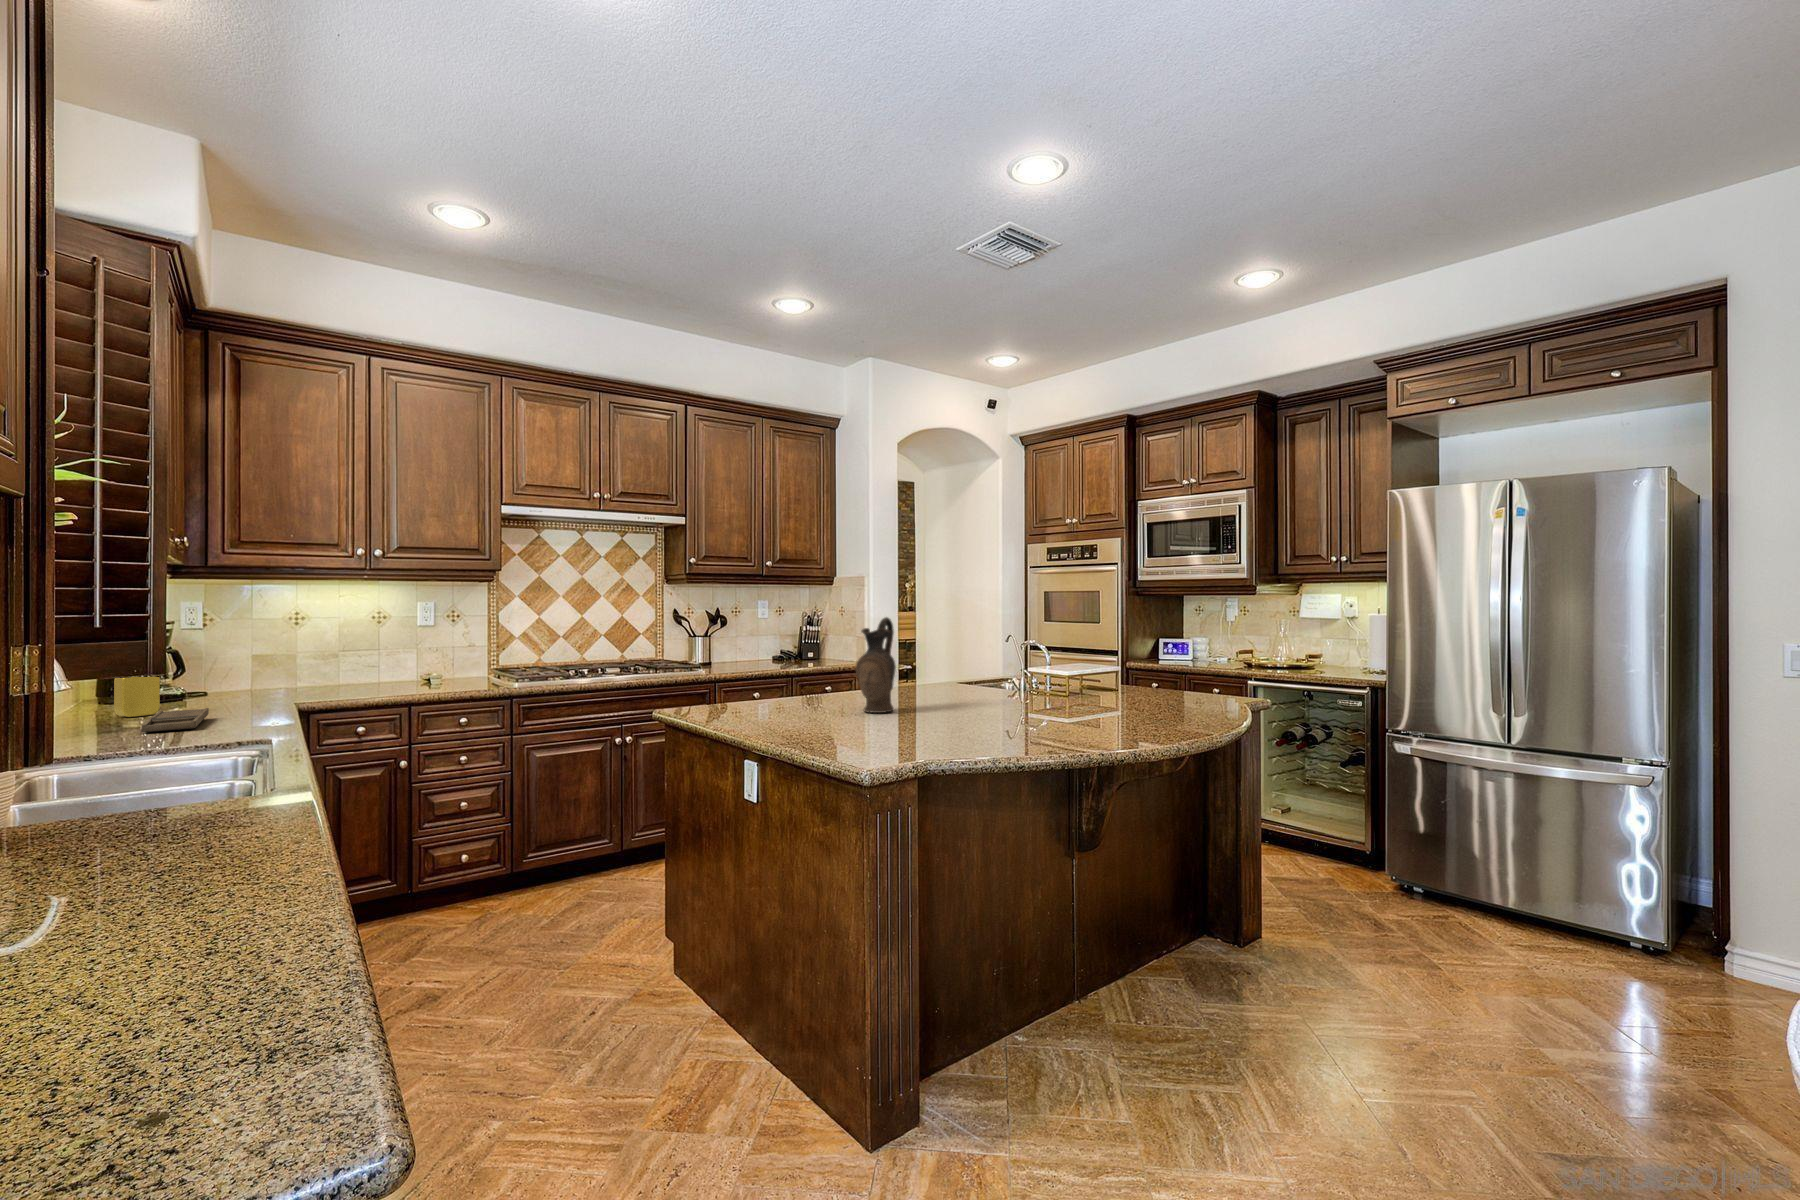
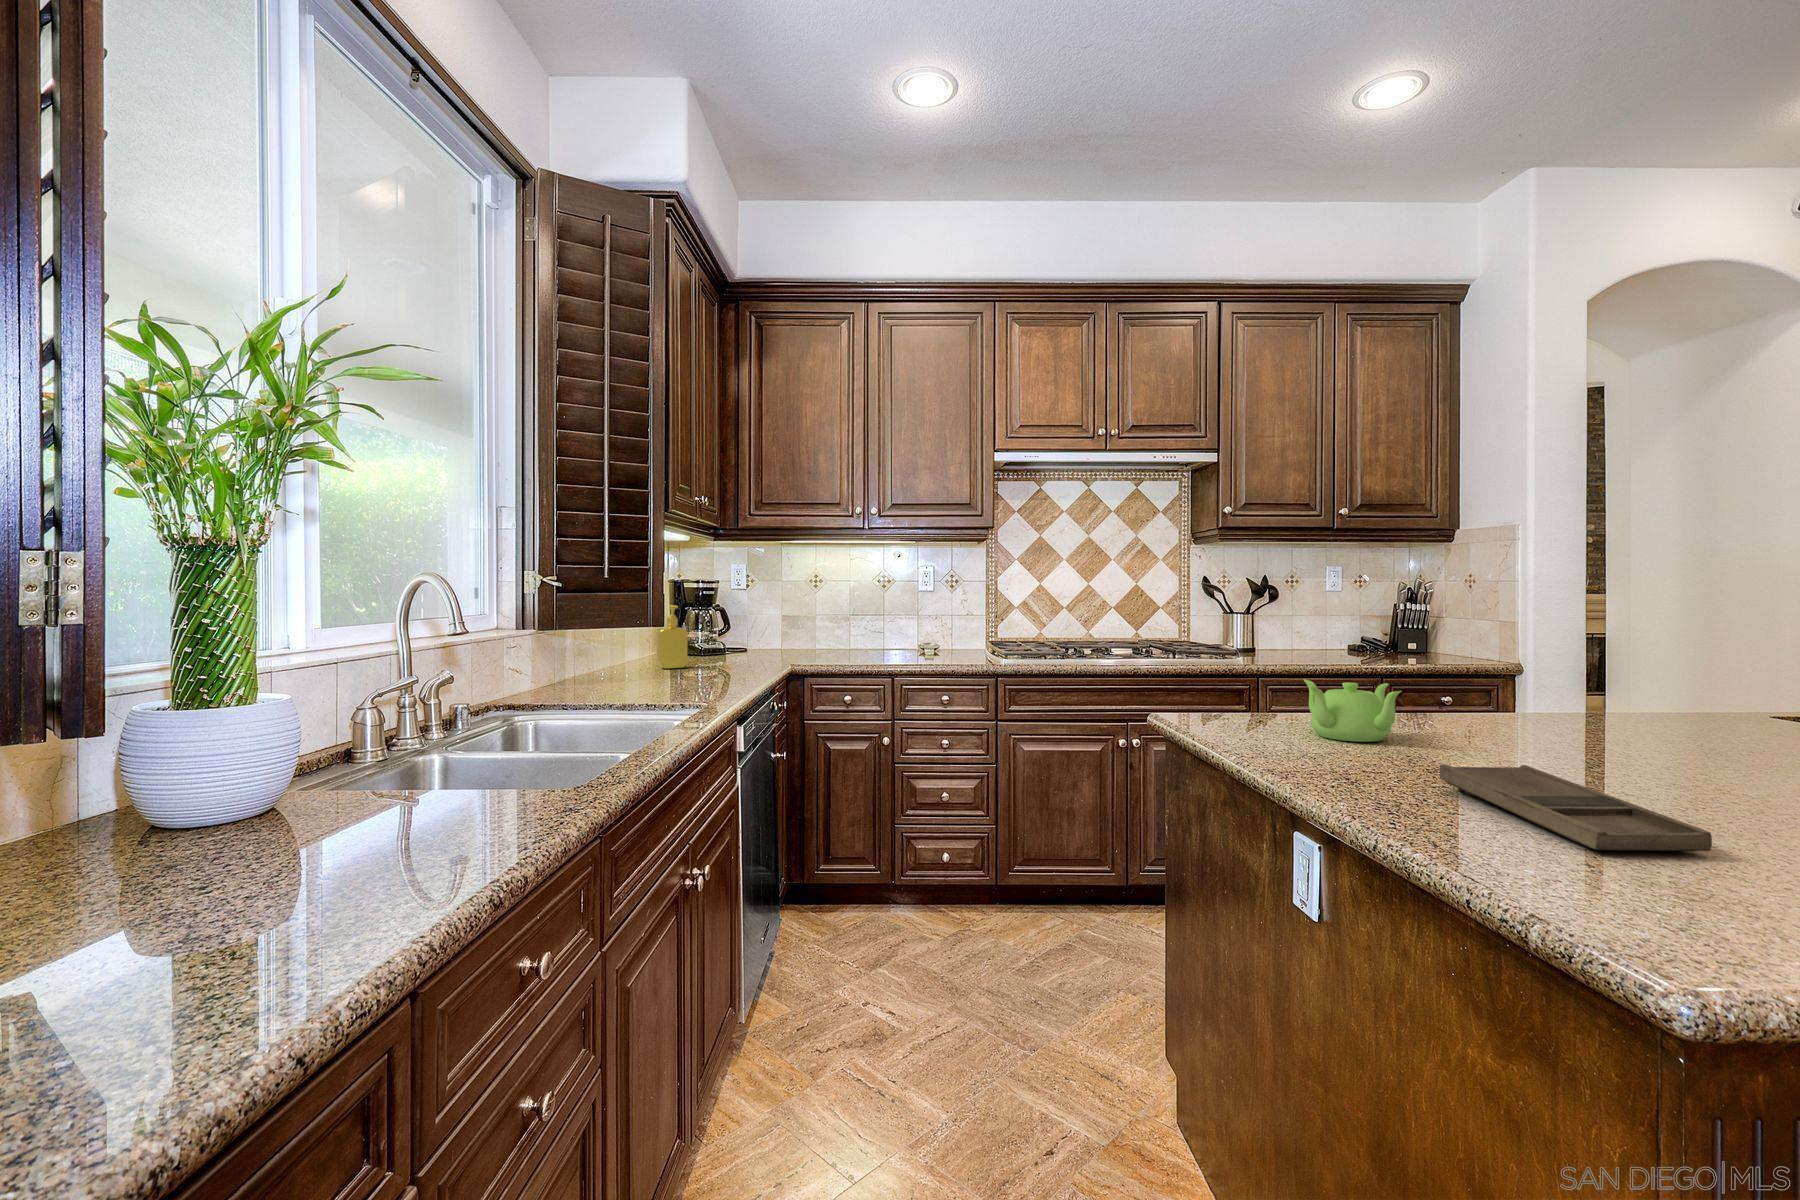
ceramic pitcher: present [856,617,896,713] -> none [1554,572,1669,781]
teapot: none [747,677,795,710] -> present [1303,679,1402,742]
tray: present [141,708,209,732] -> present [1440,764,1712,851]

